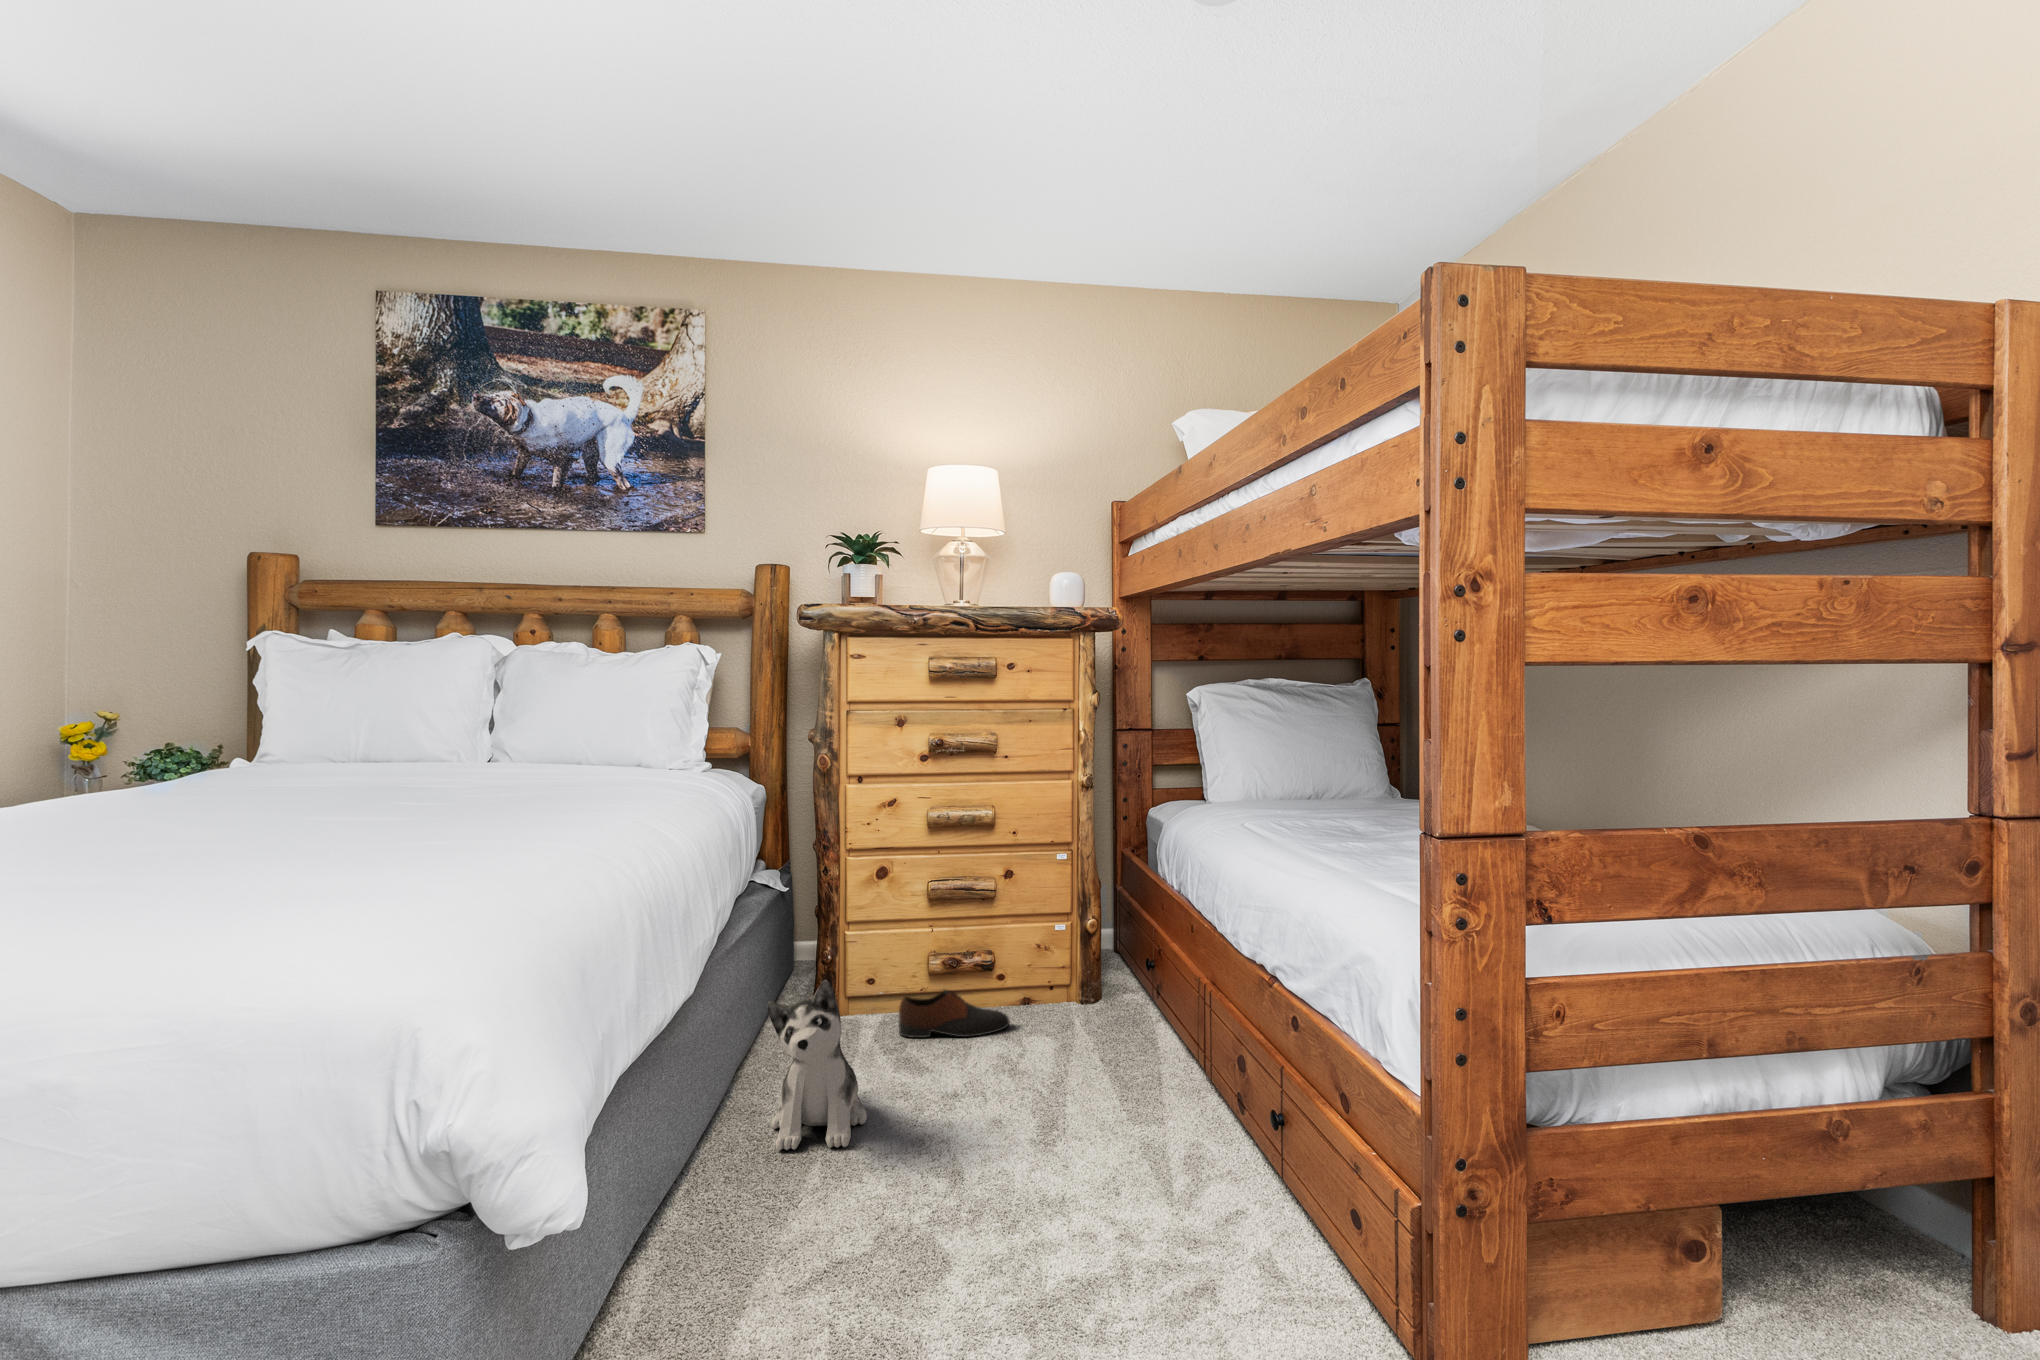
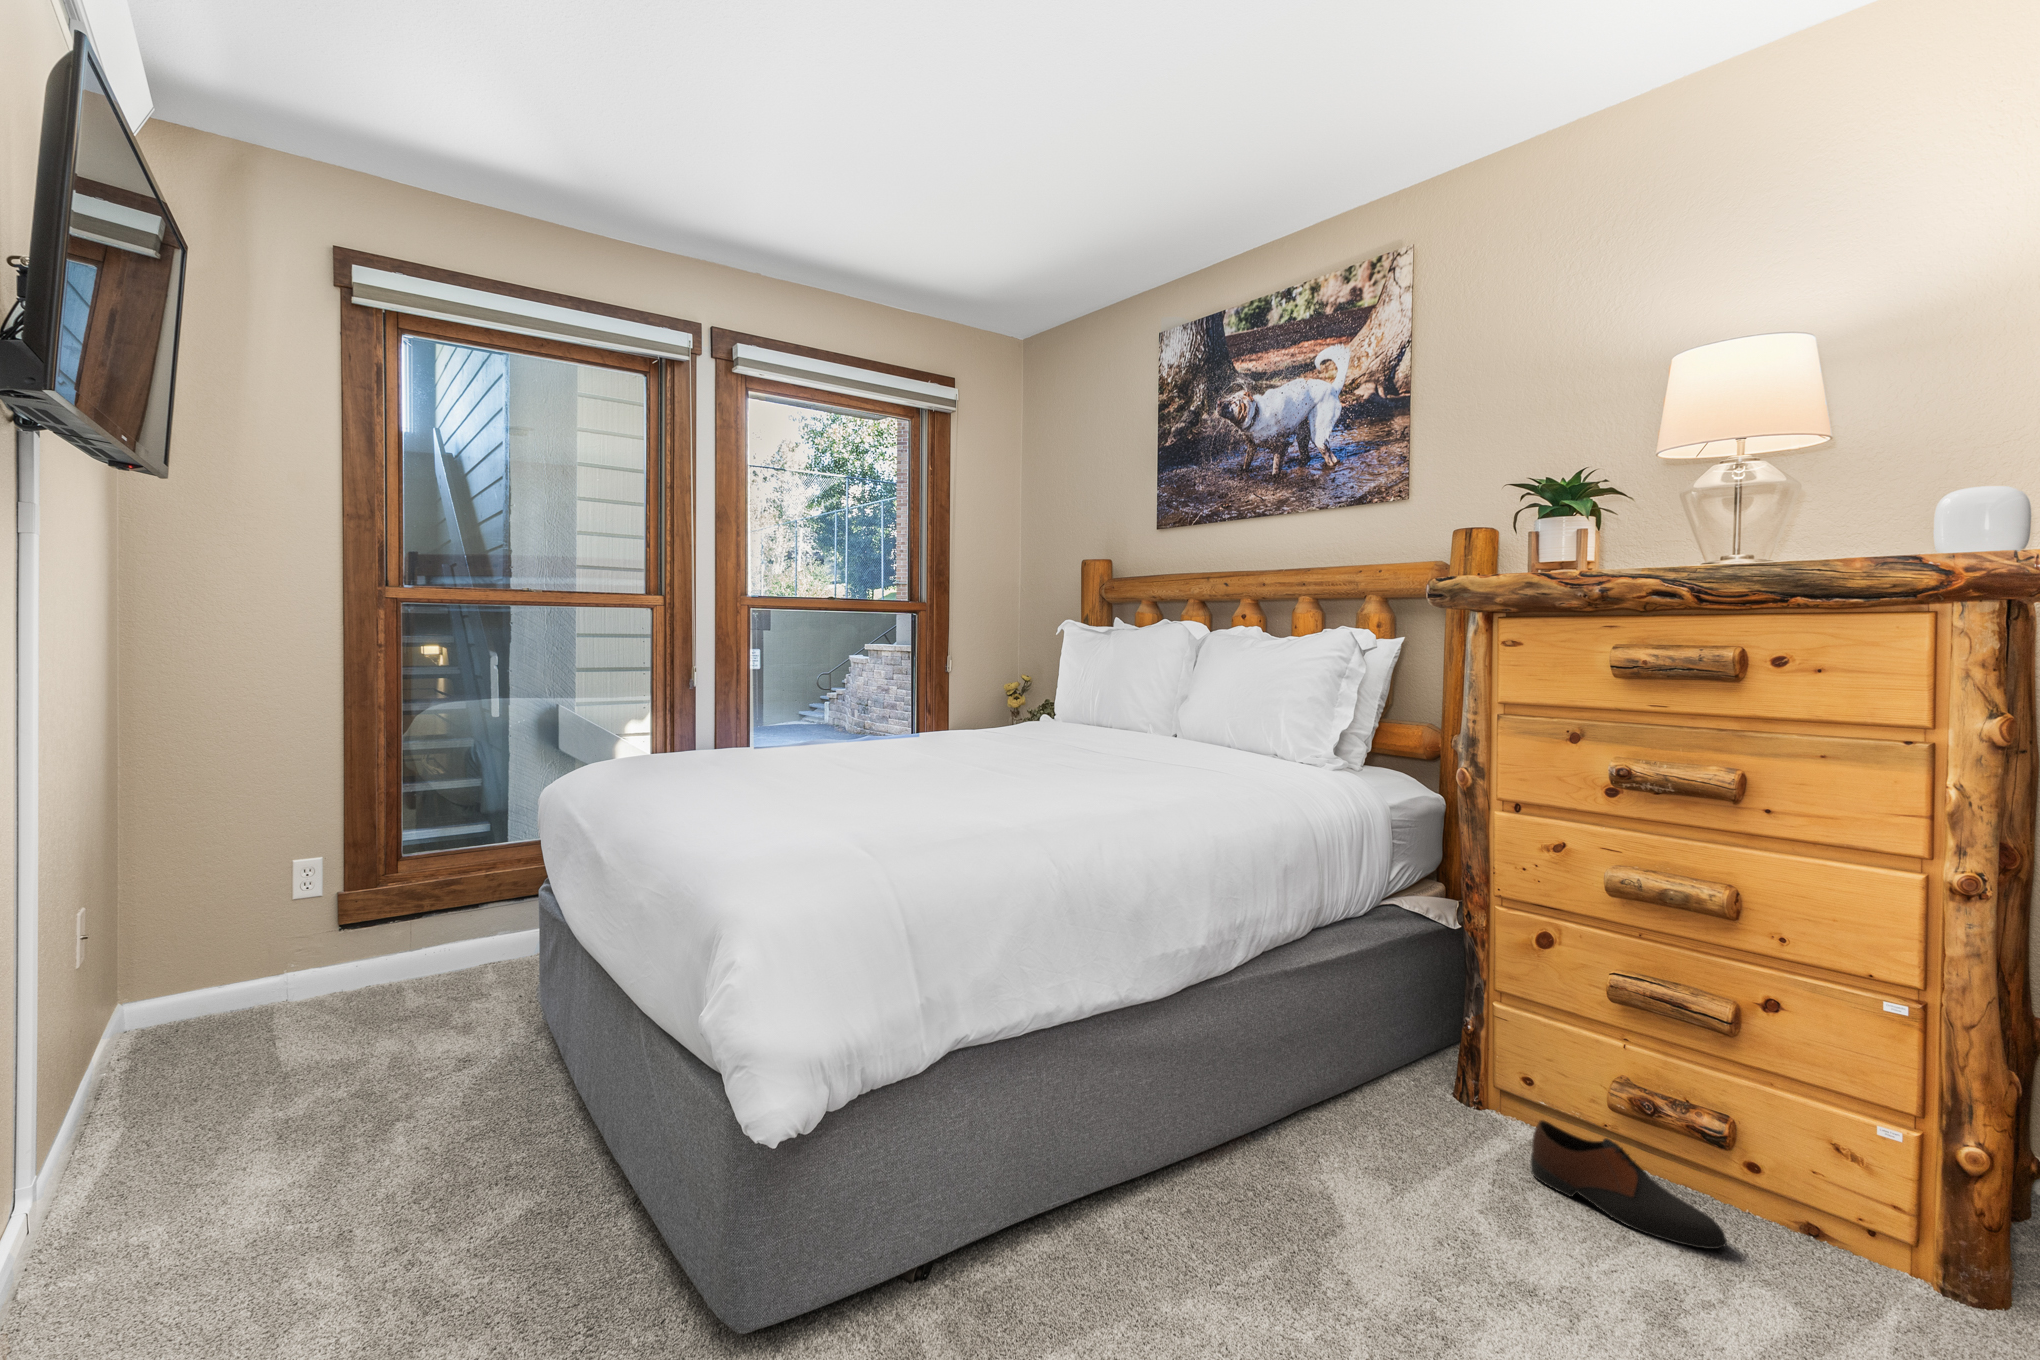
plush toy: present [767,980,867,1150] -> none [1225,1052,1364,1273]

